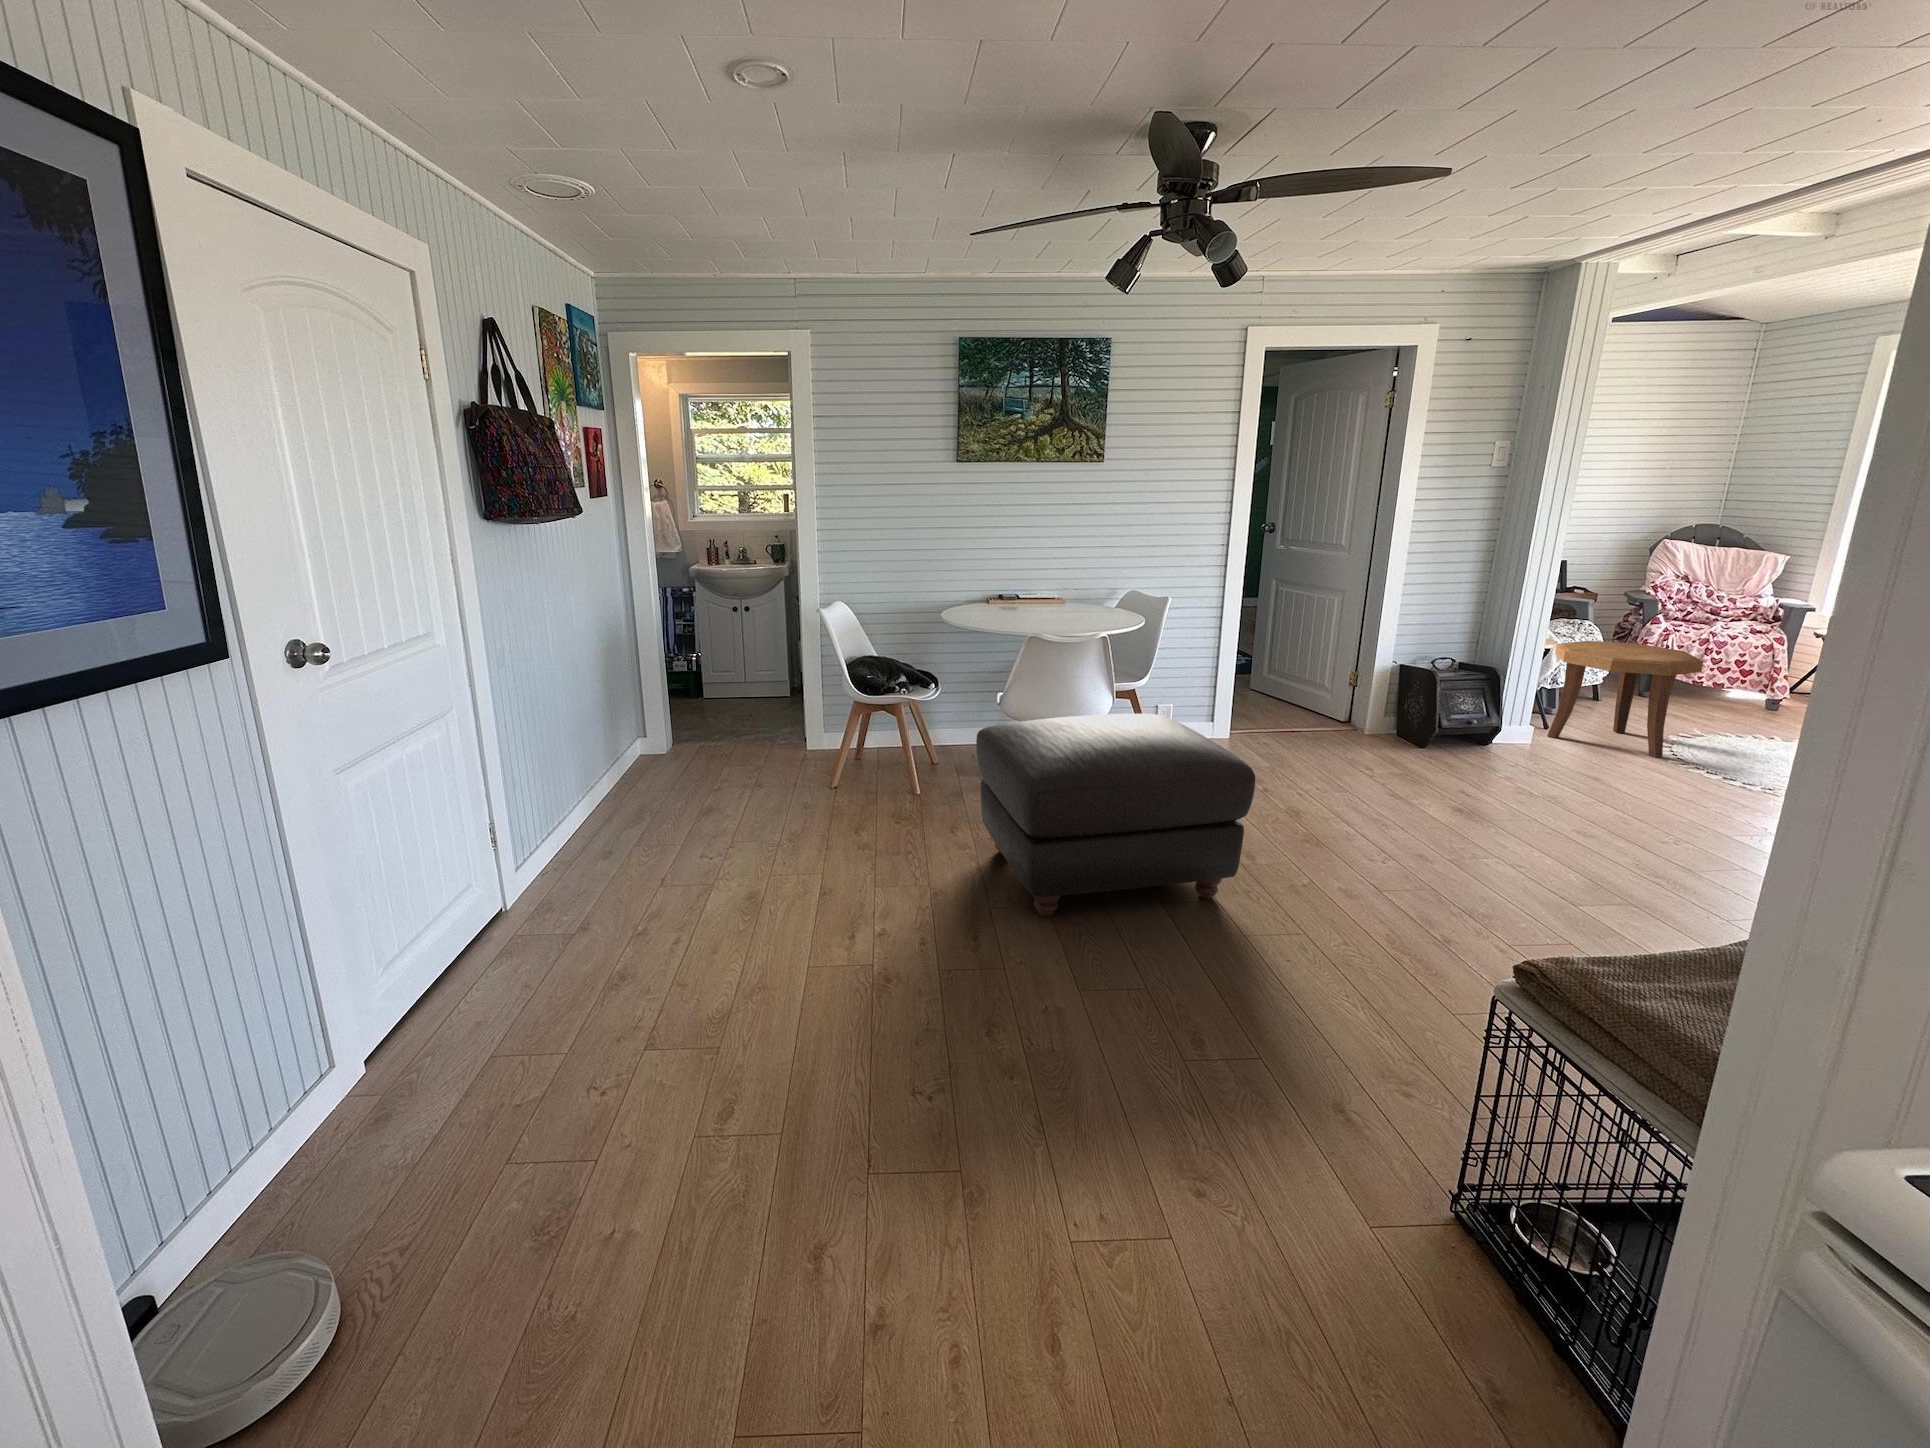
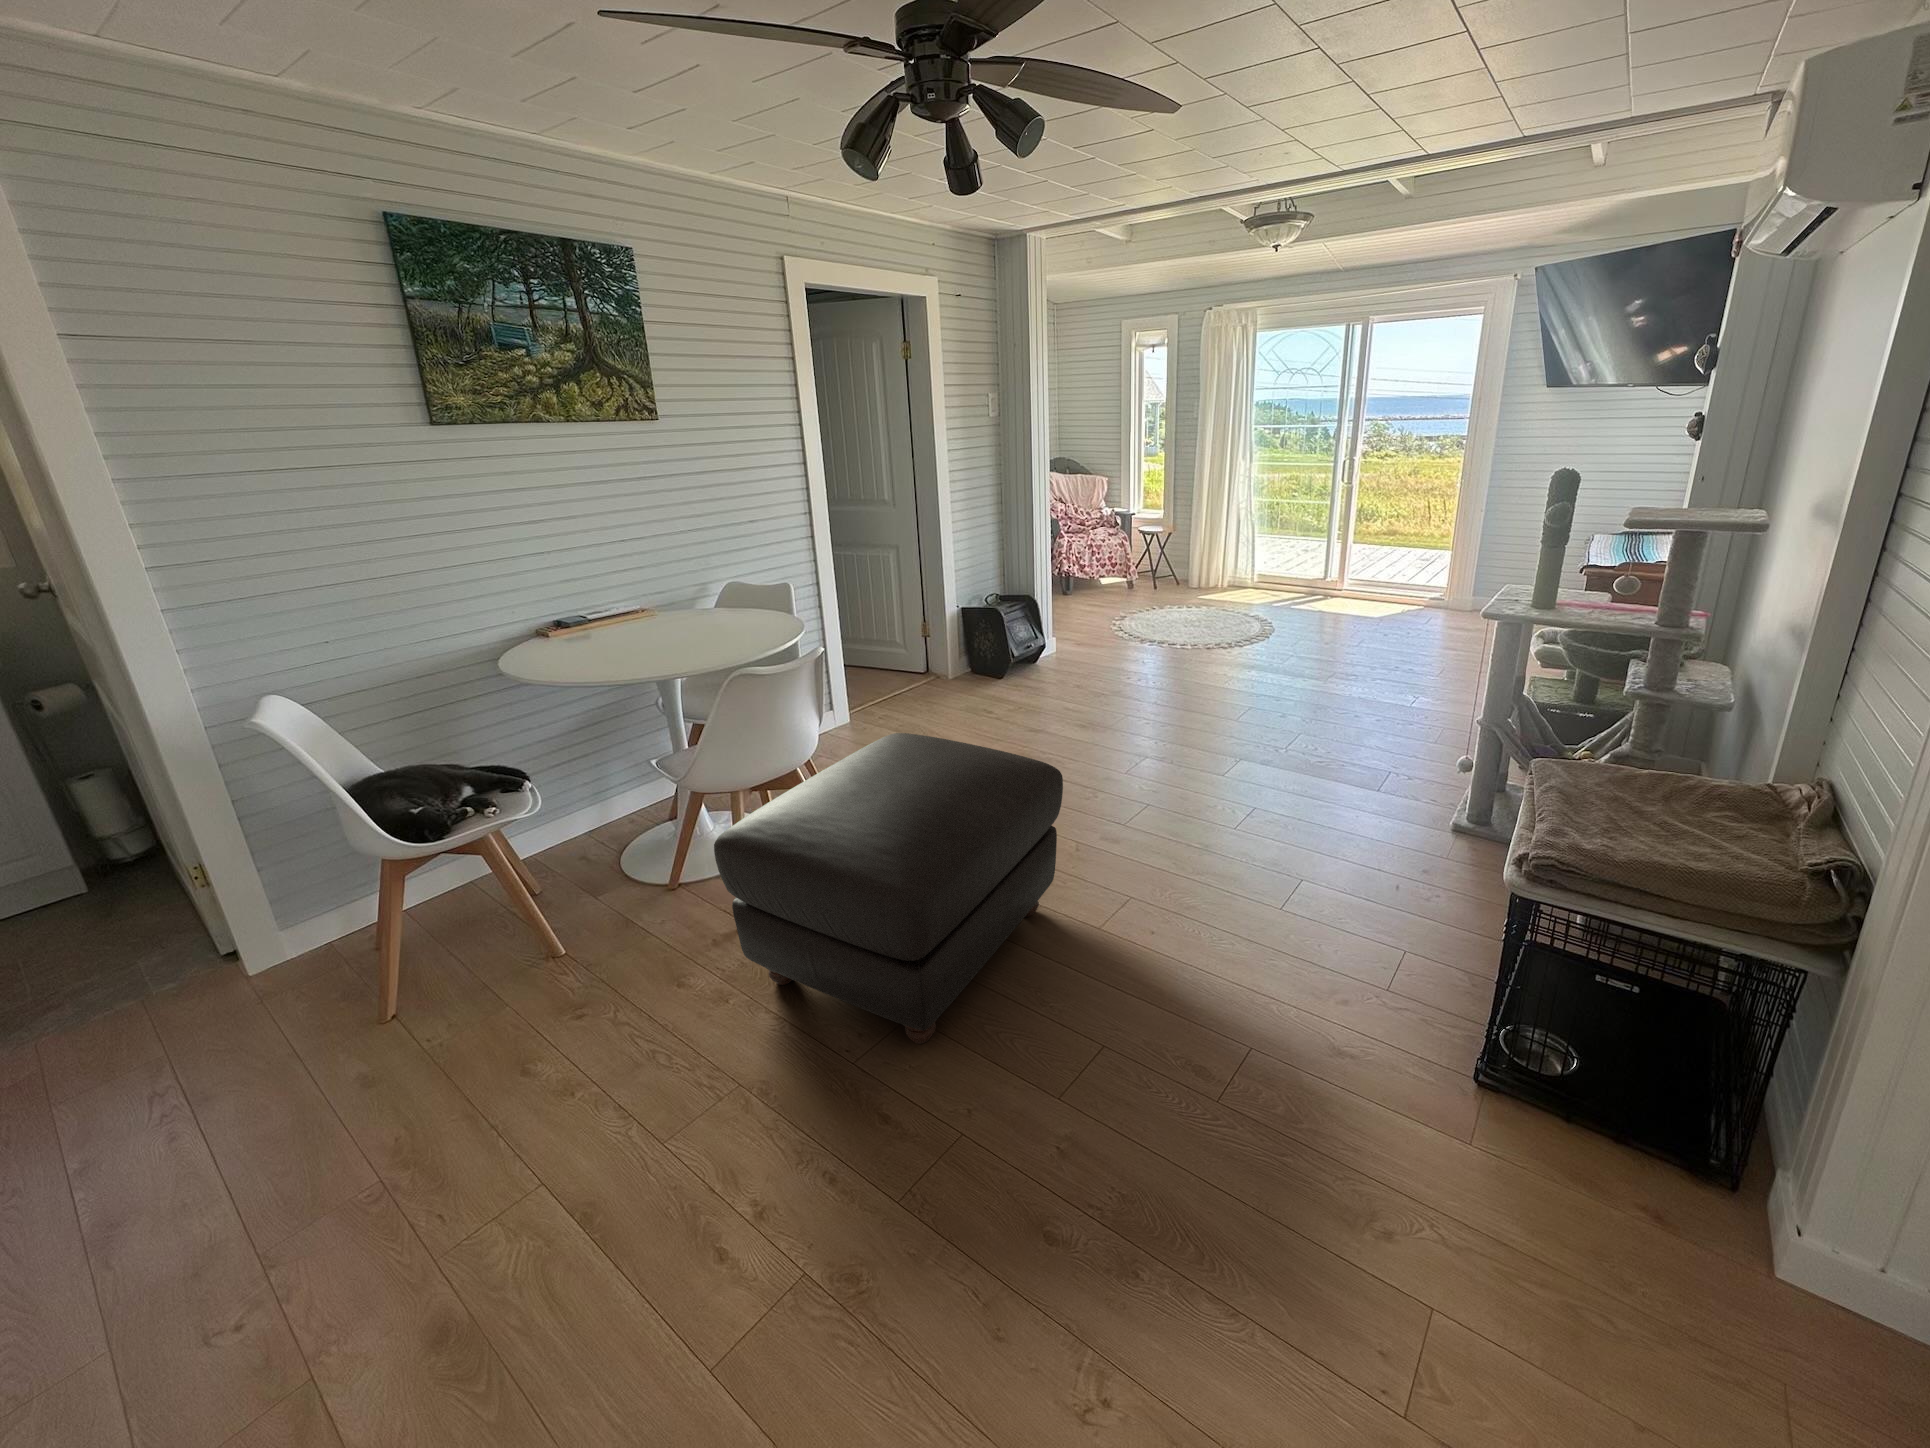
side table: present [1547,641,1703,757] -> none [1042,559,1129,642]

